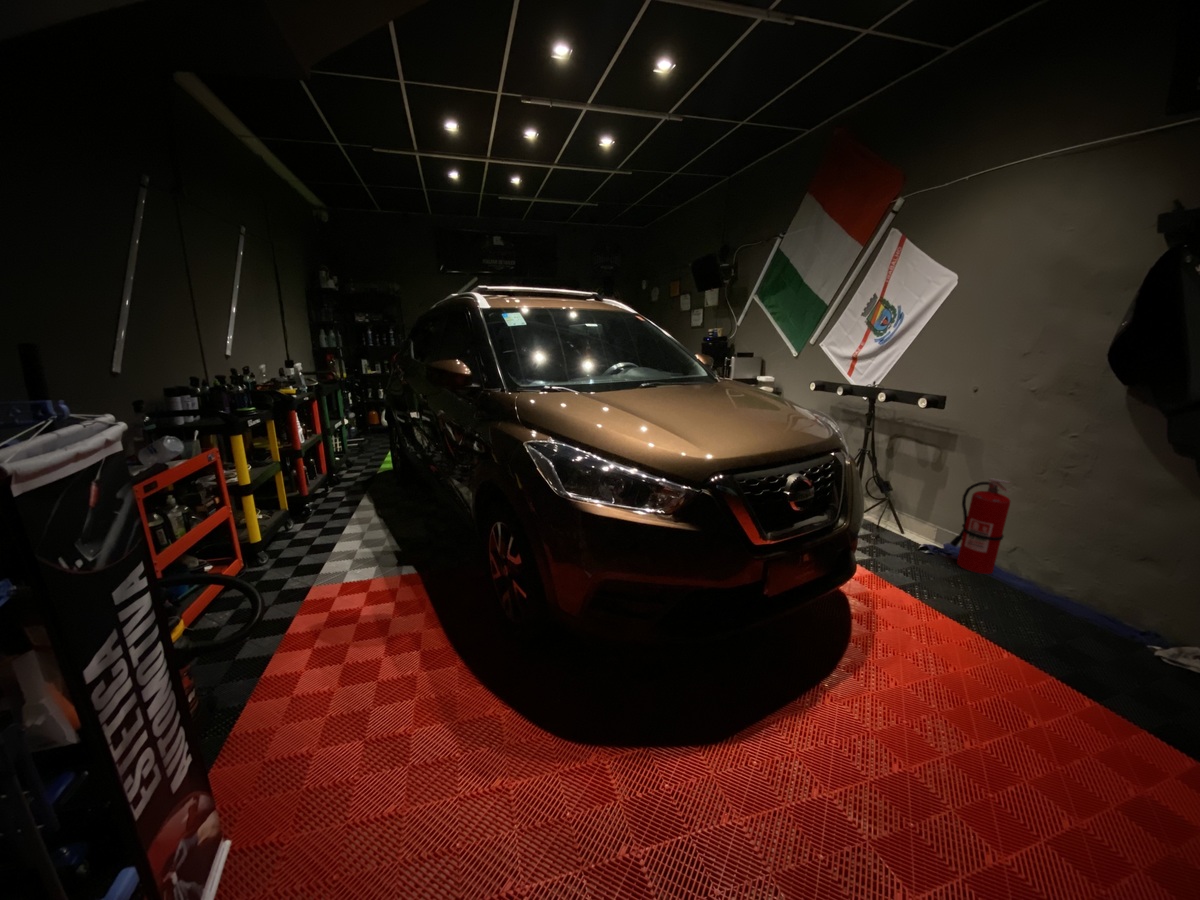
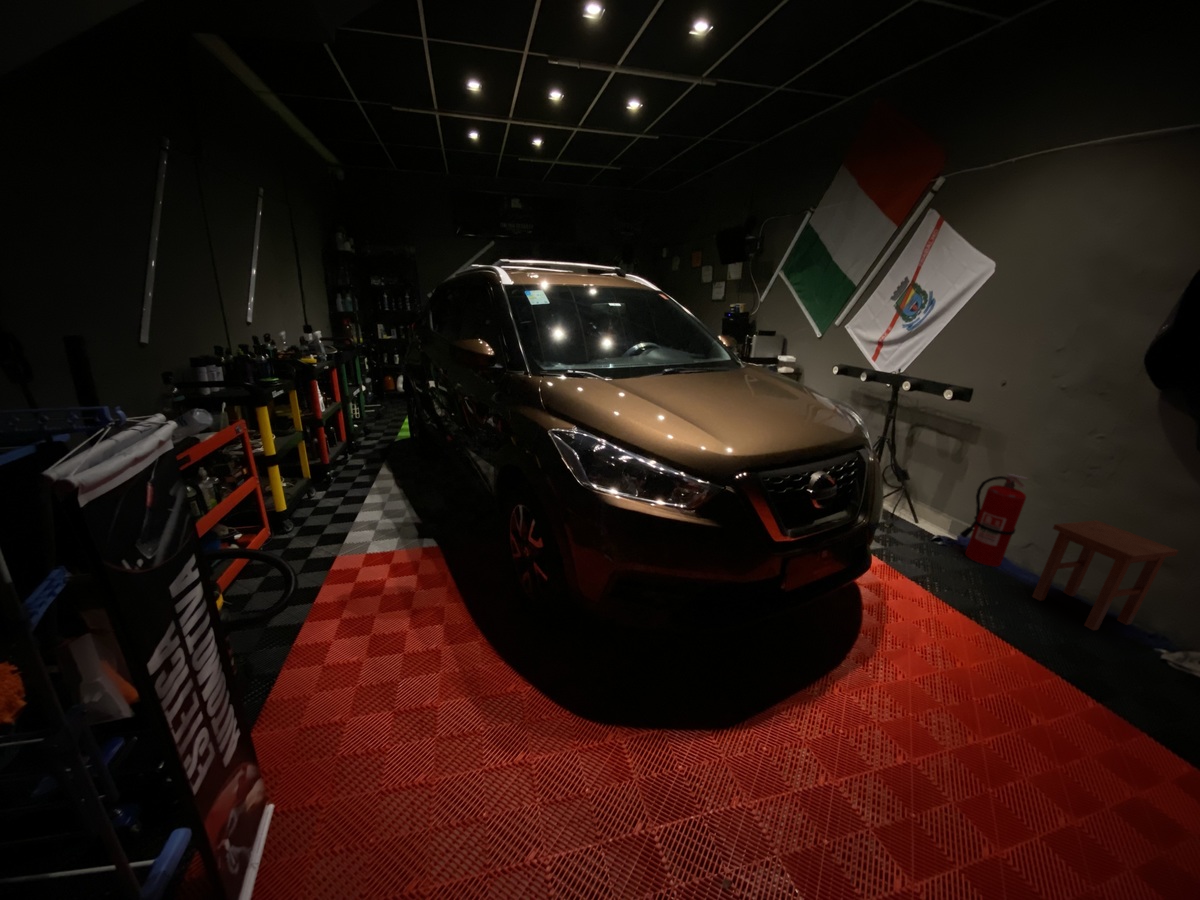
stool: none [1025,521,1162,633] -> present [1033,520,1178,630]

